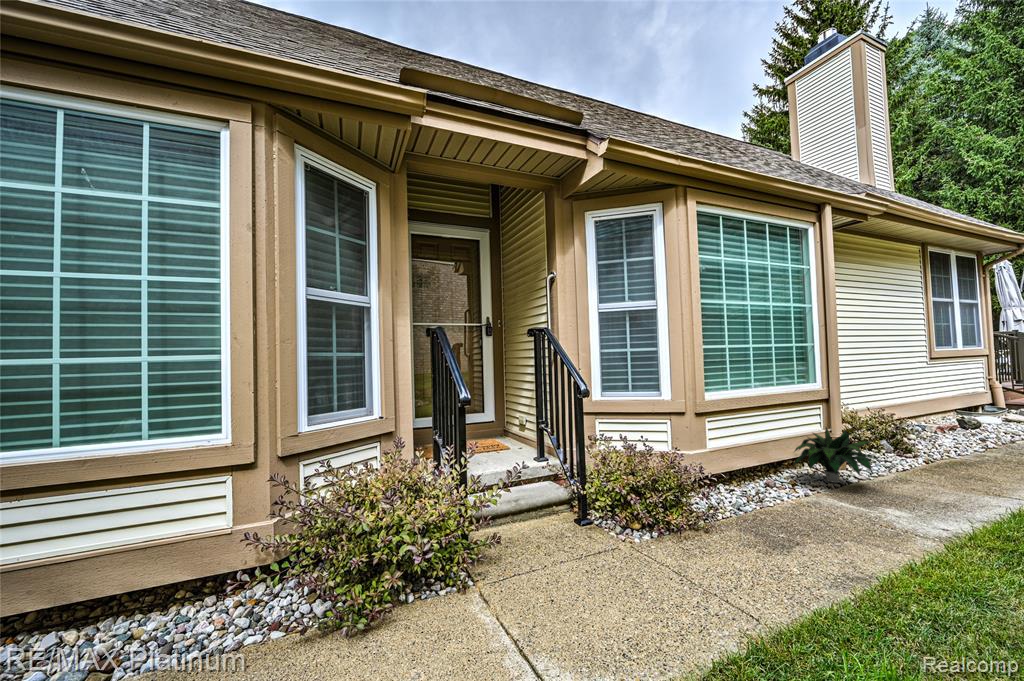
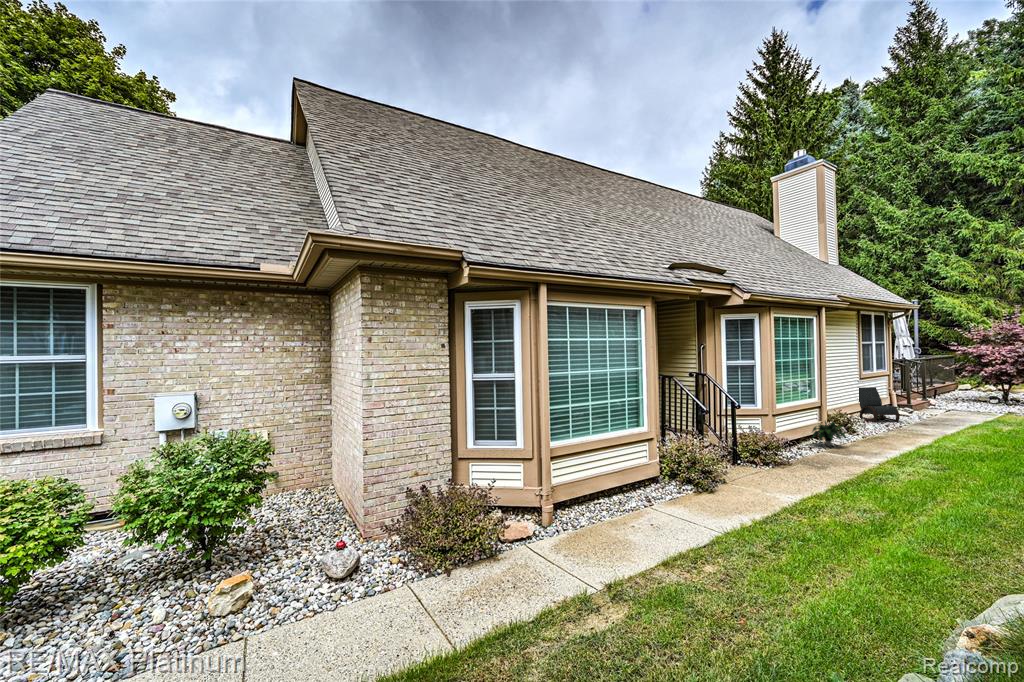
lounge chair: none [916,372,1014,436] -> present [859,387,900,422]

